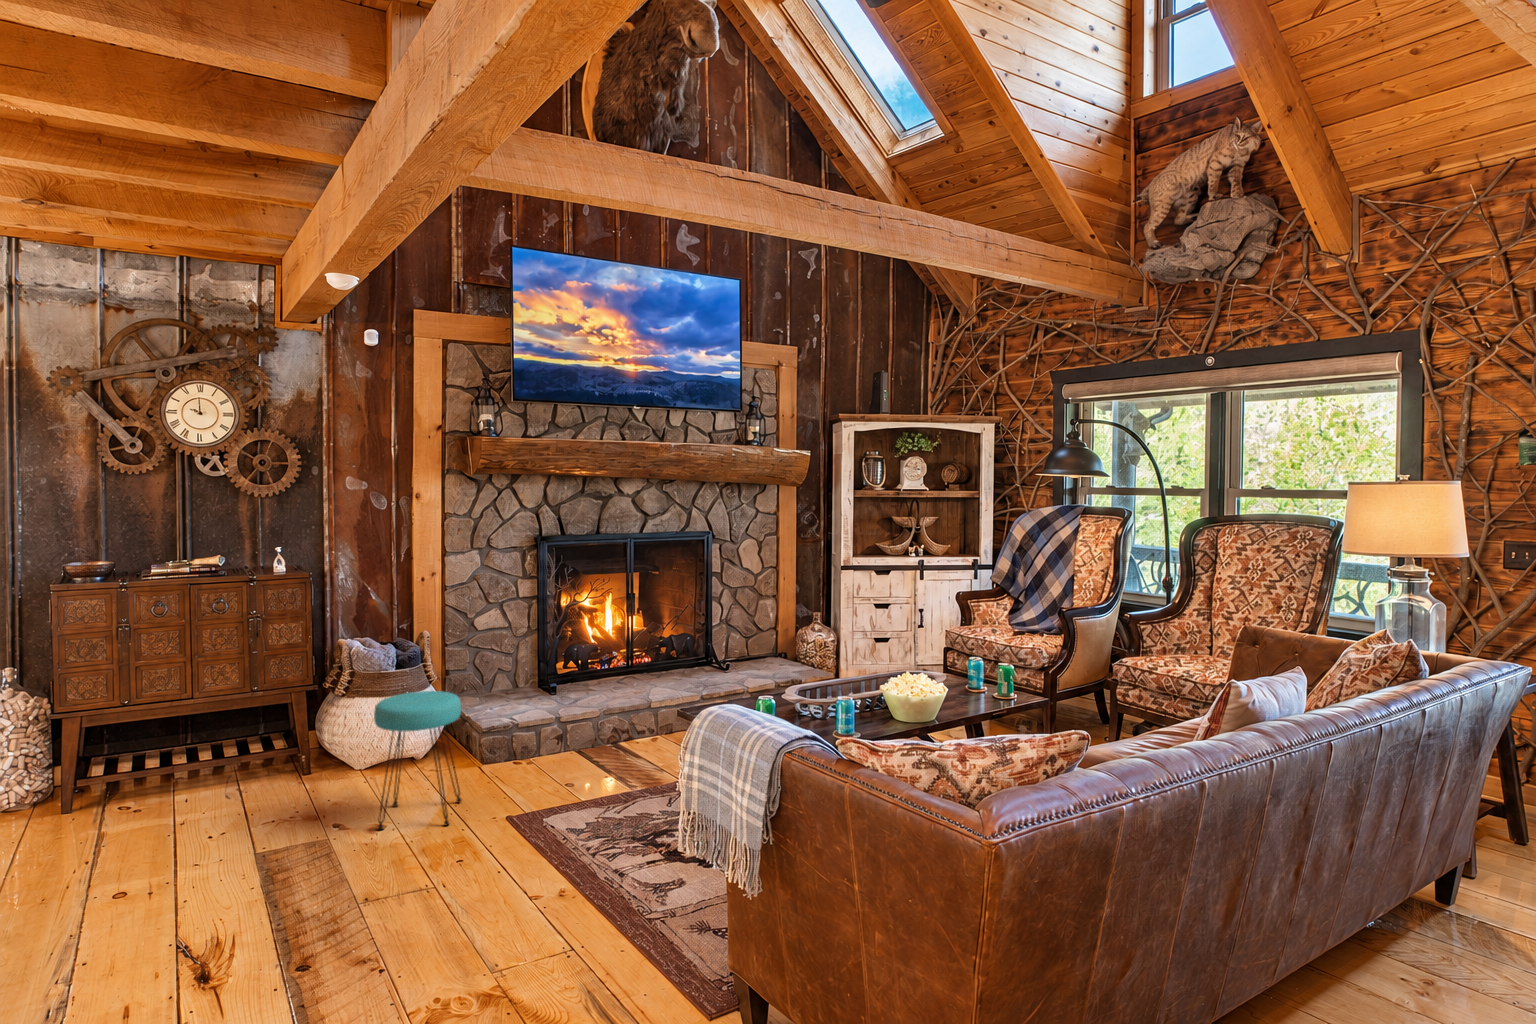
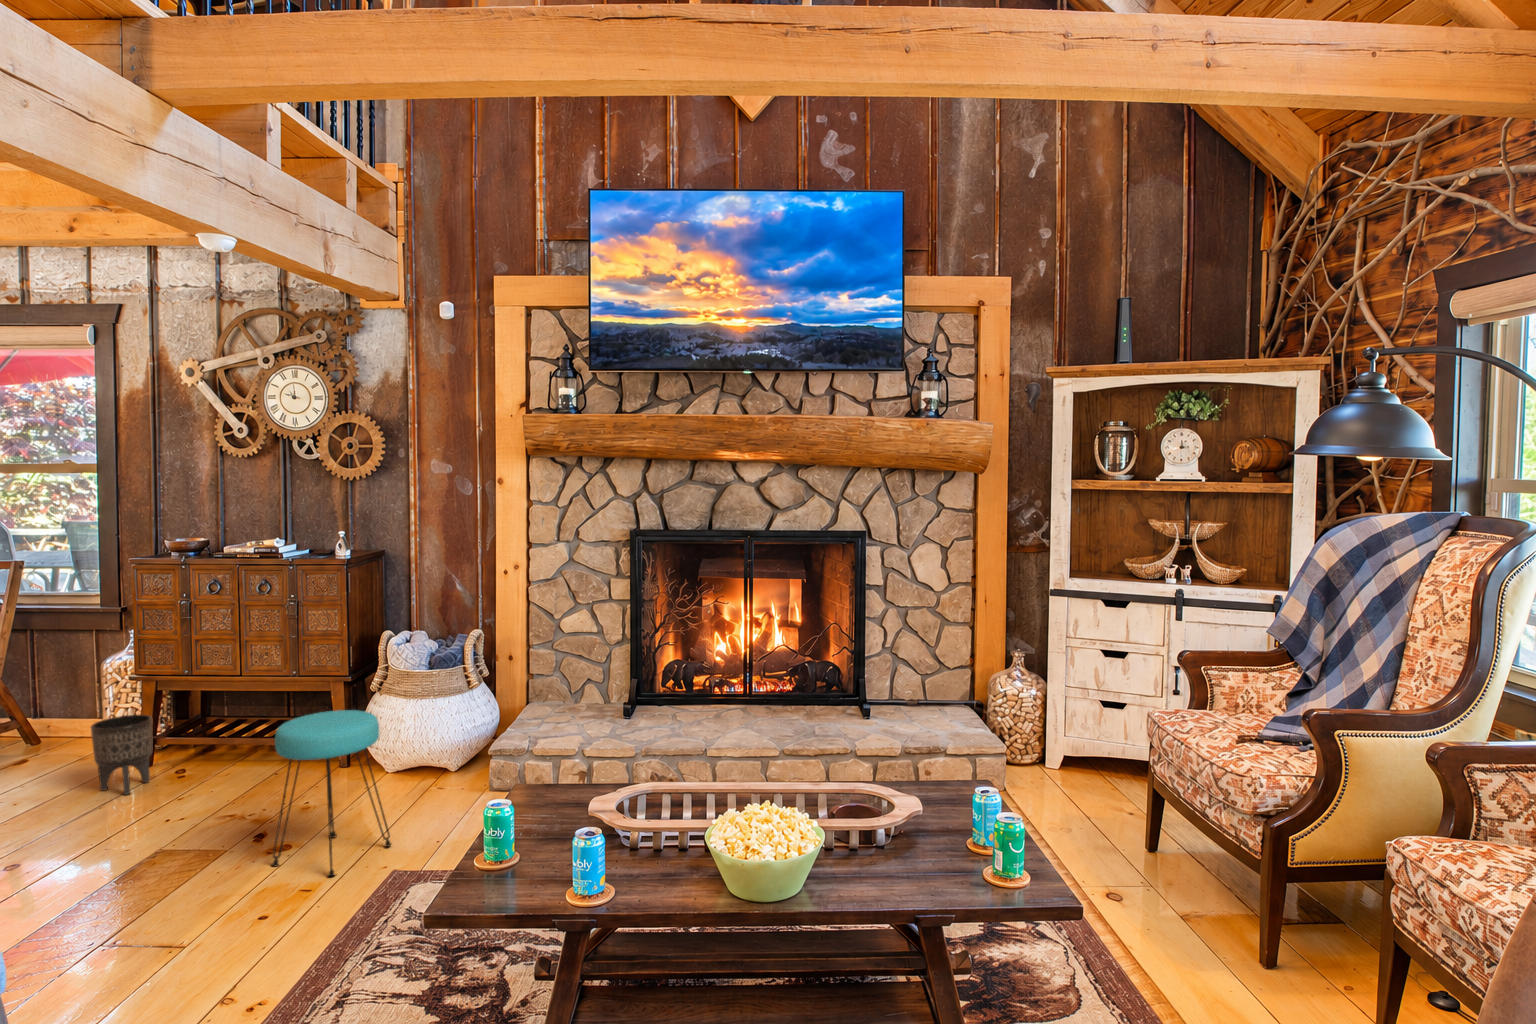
planter: none [45,739,111,823] -> present [91,715,153,795]

